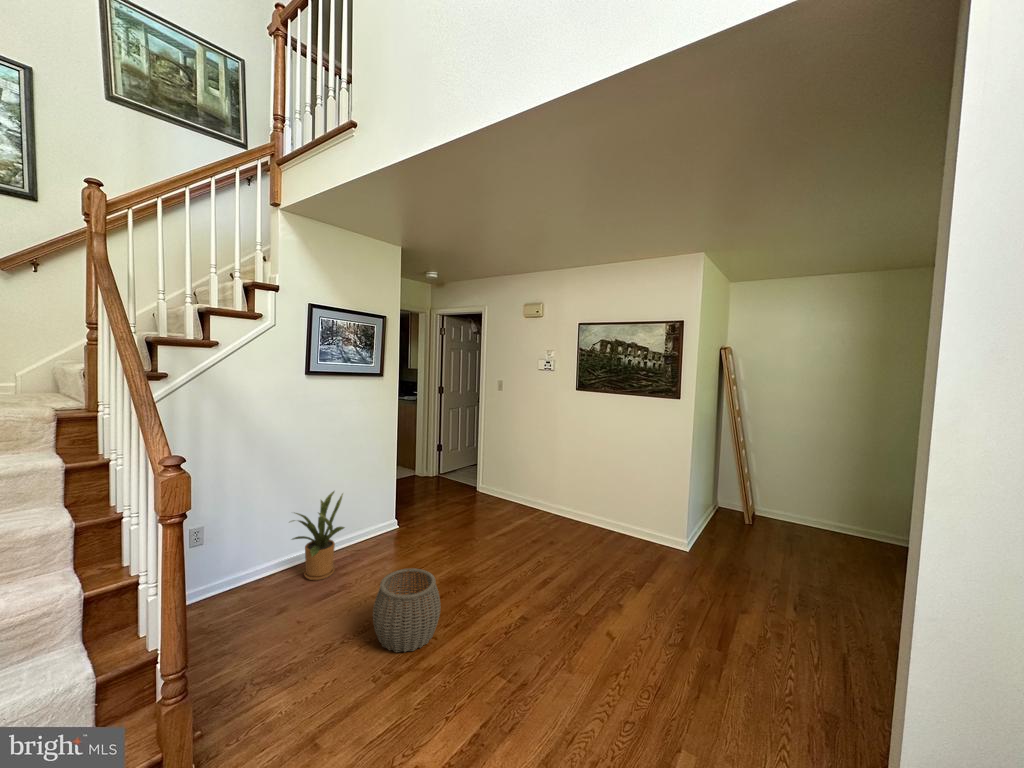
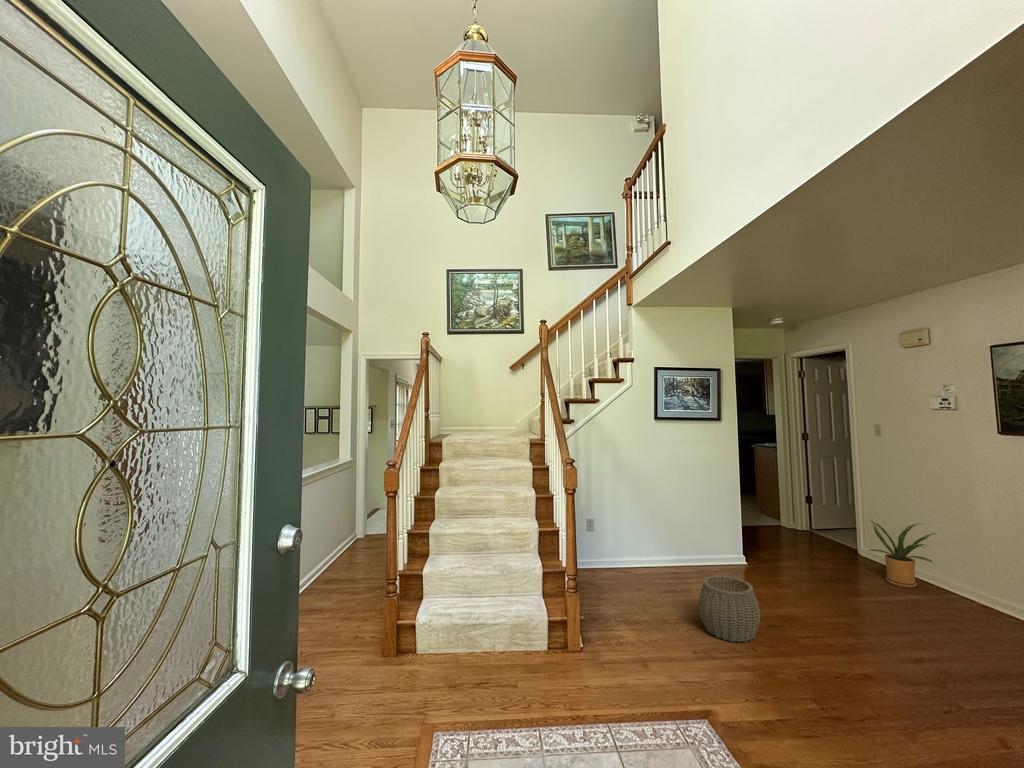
house plant: present [290,491,344,580] -> present [868,520,936,588]

